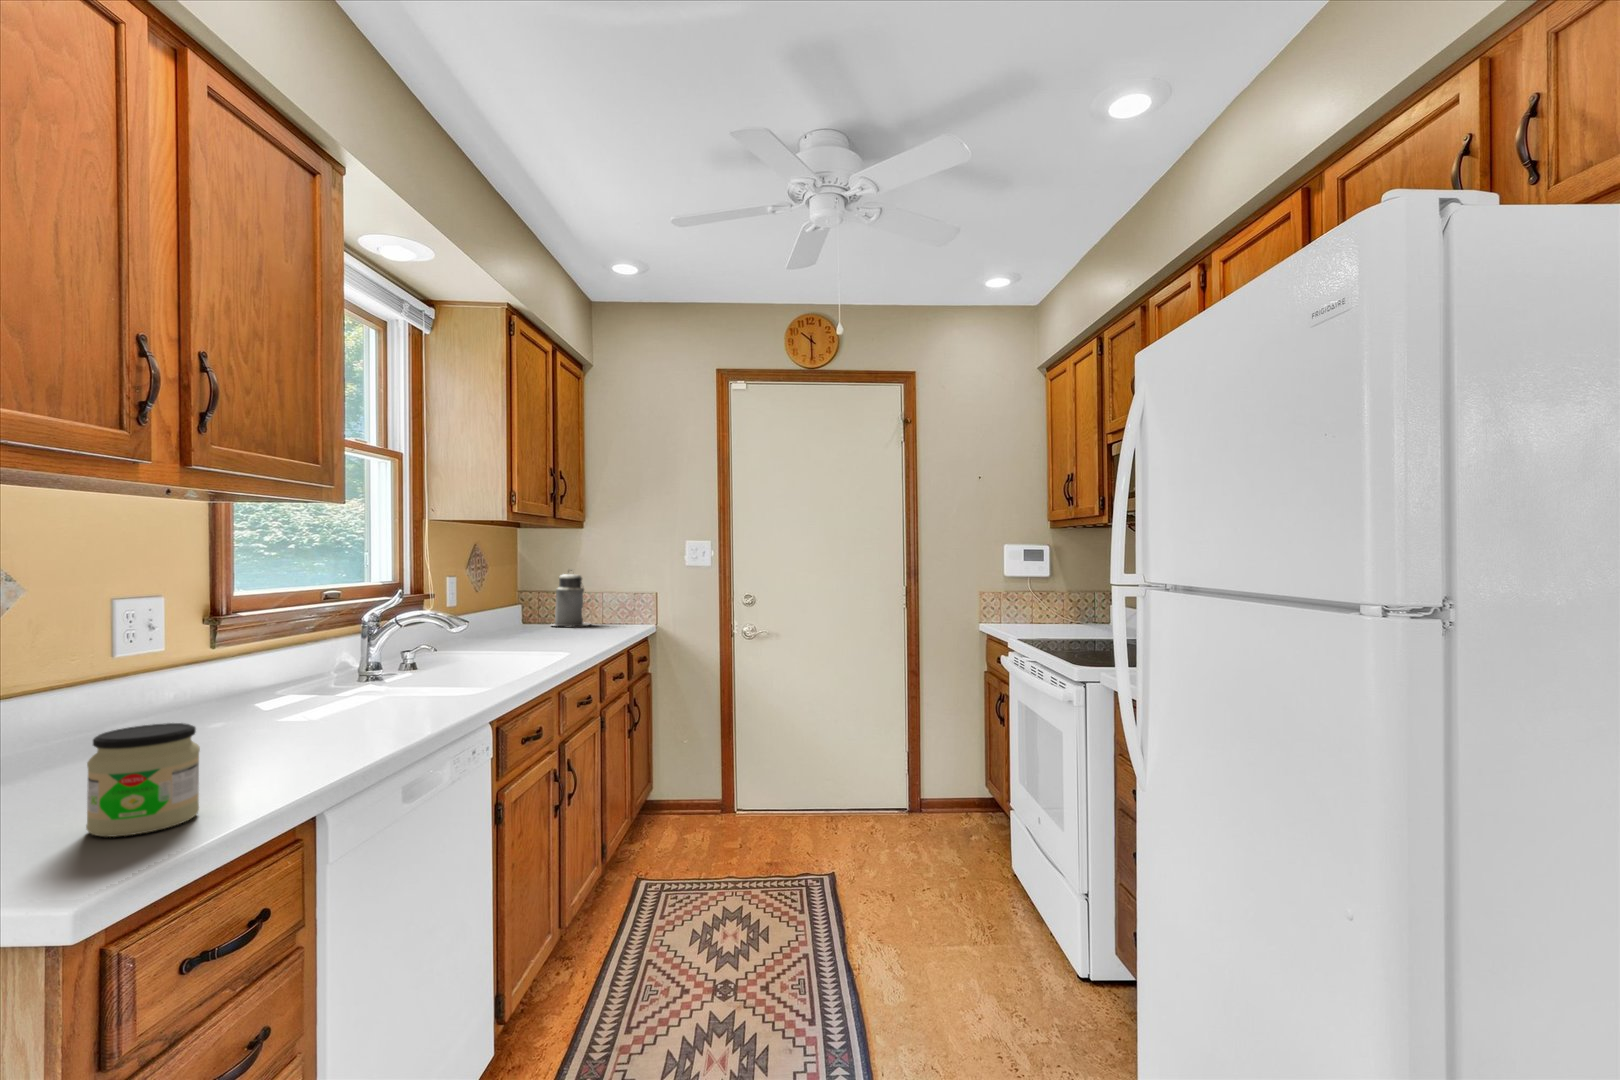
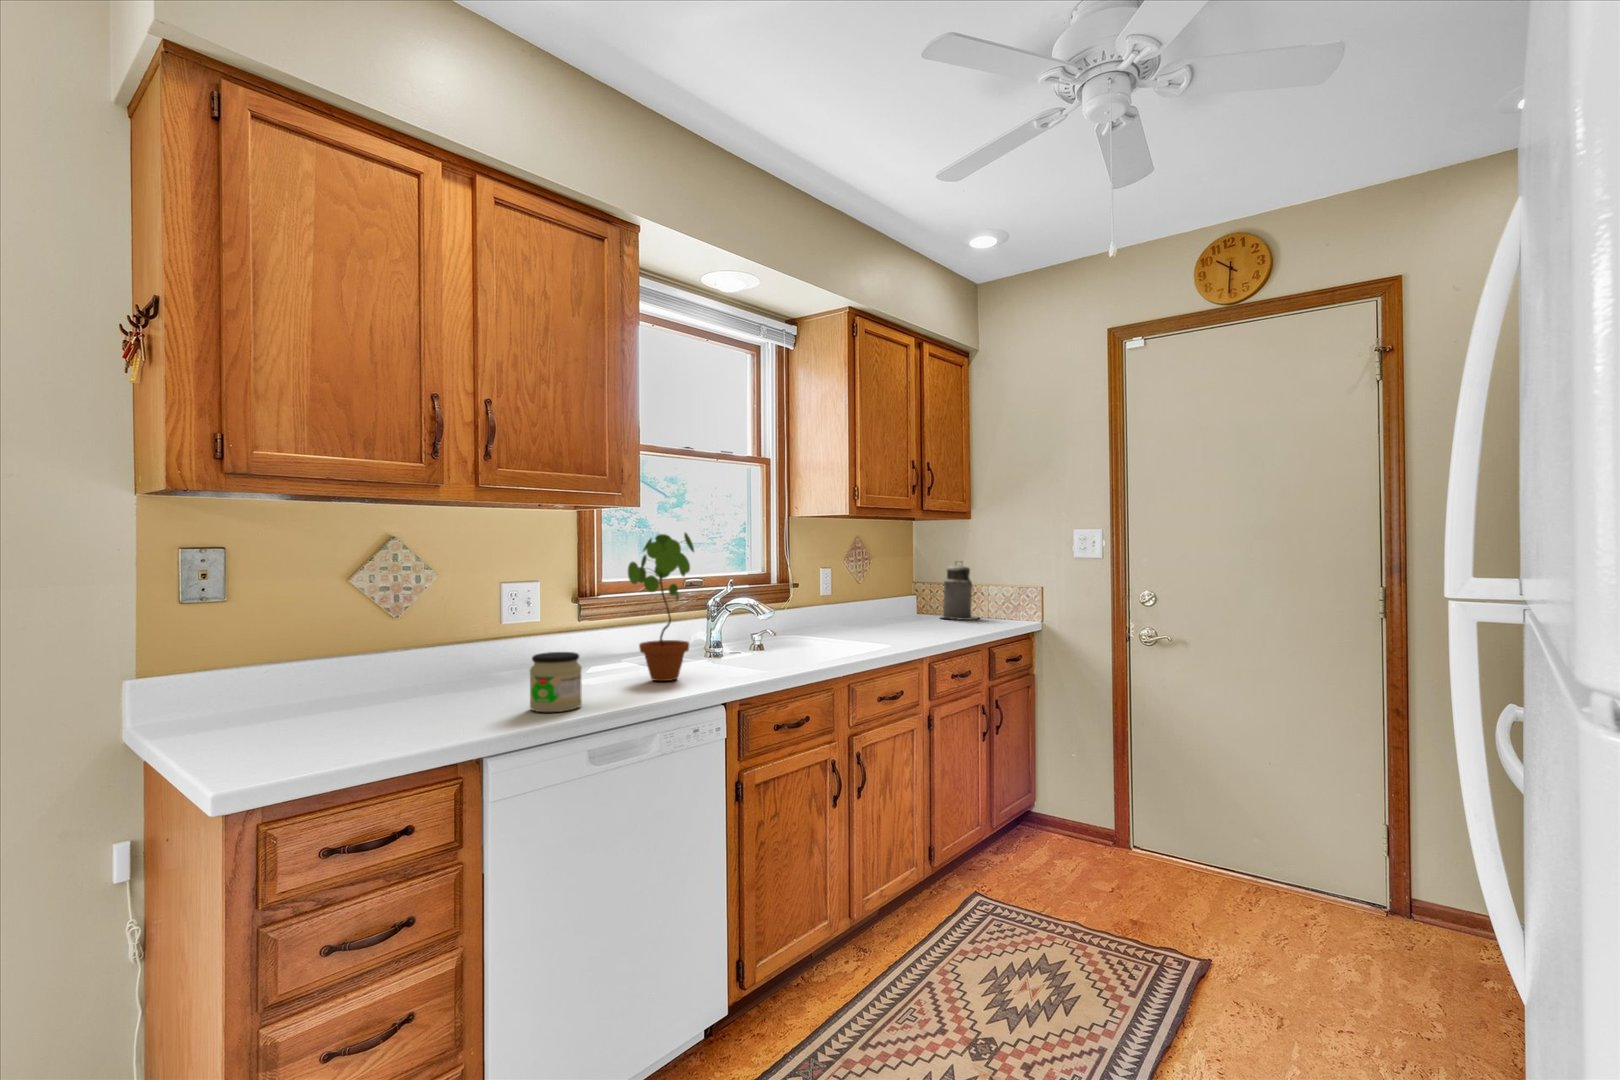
potted plant: none [361,534,436,705] -> present [628,533,694,681]
jar: present [86,723,200,837] -> present [530,652,582,712]

